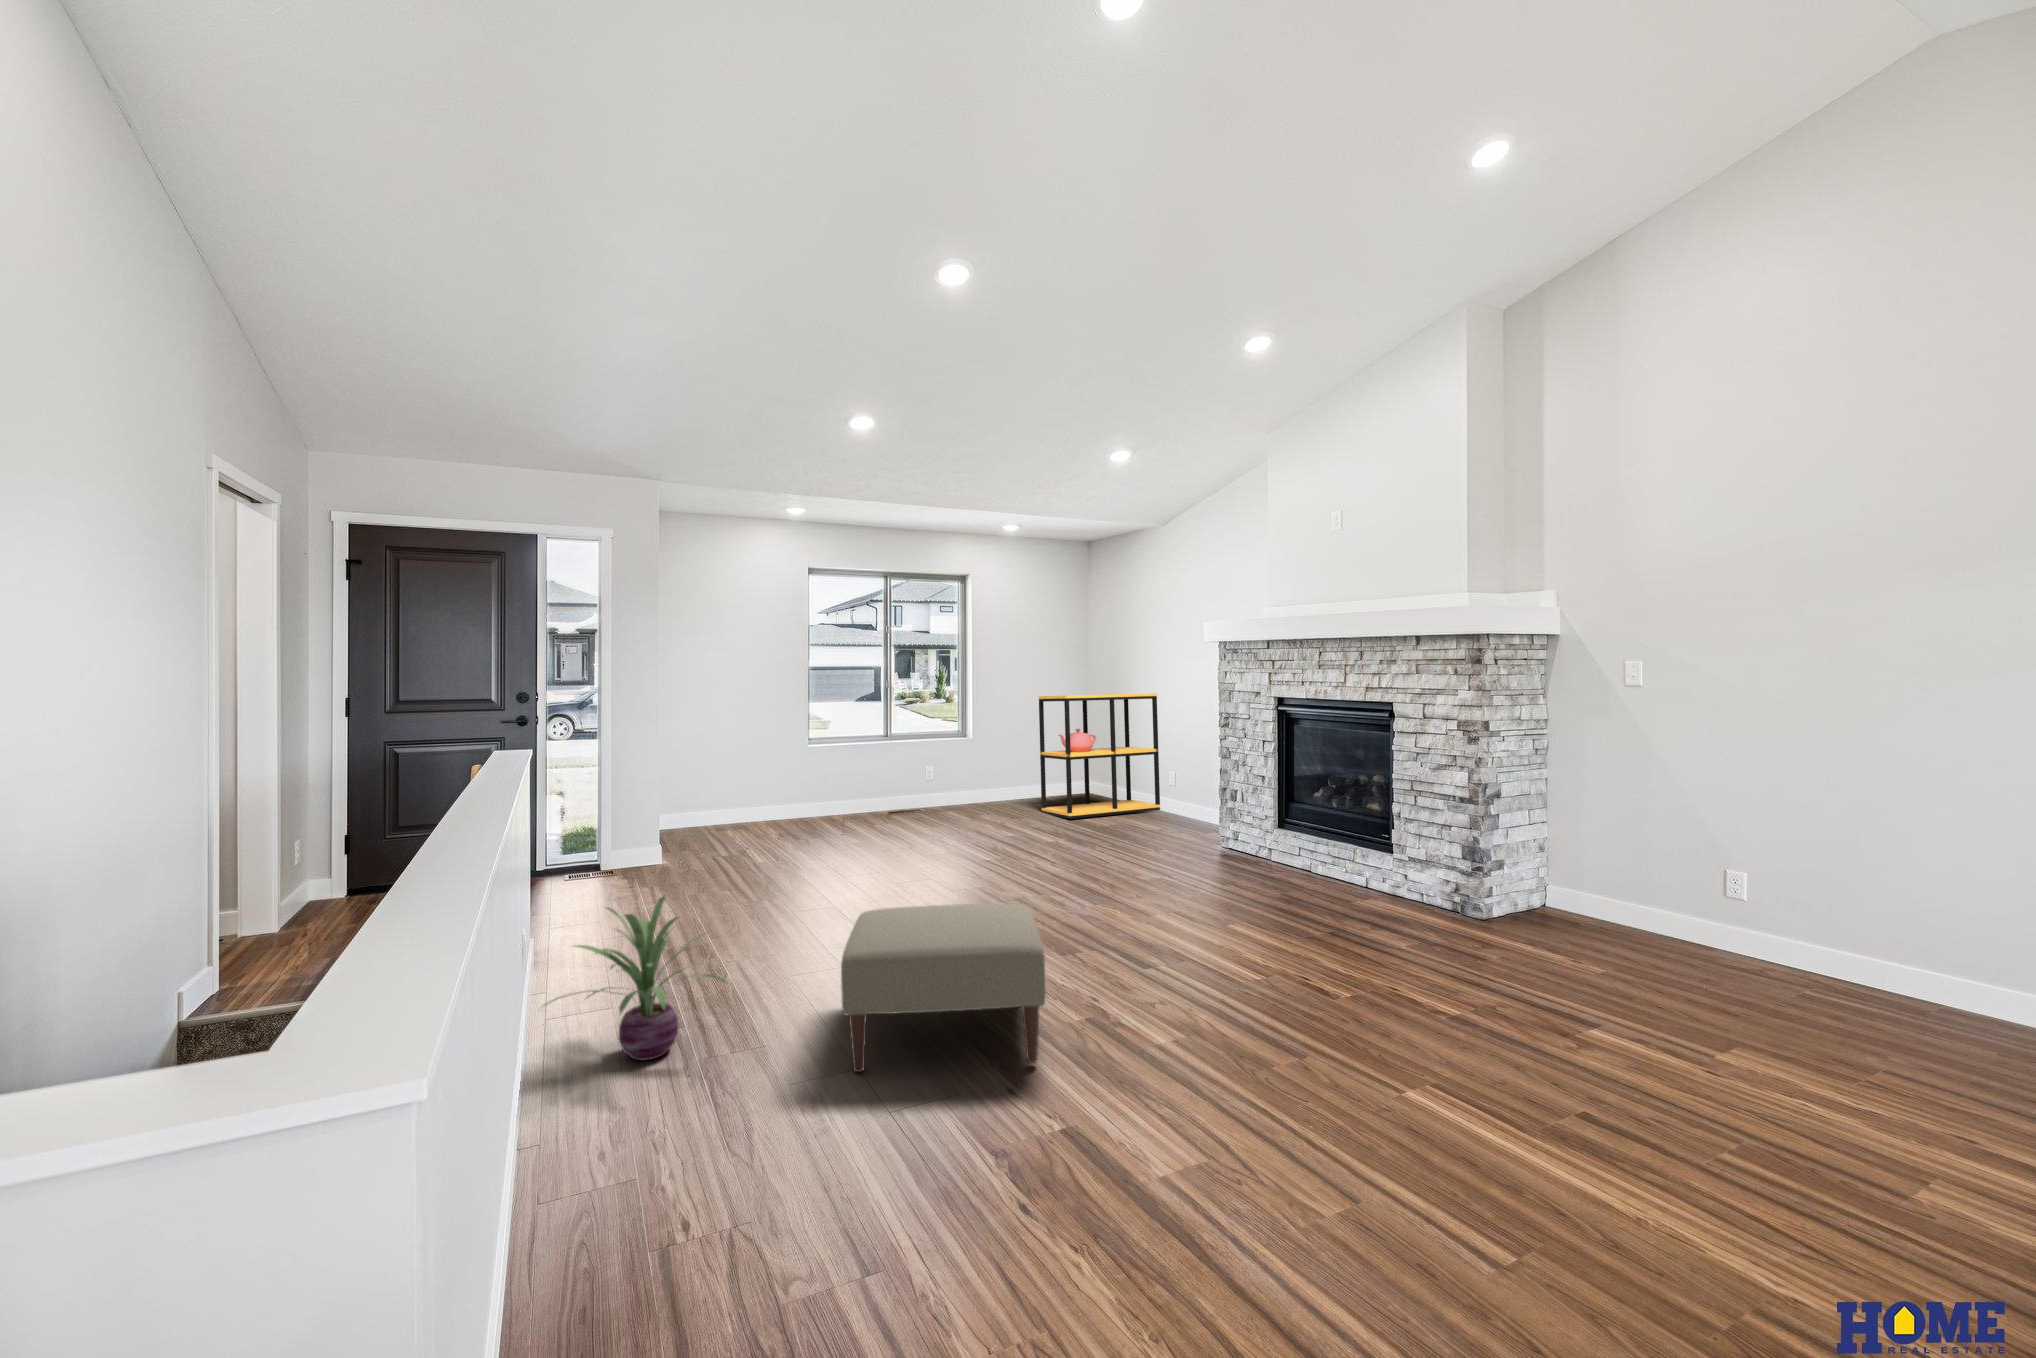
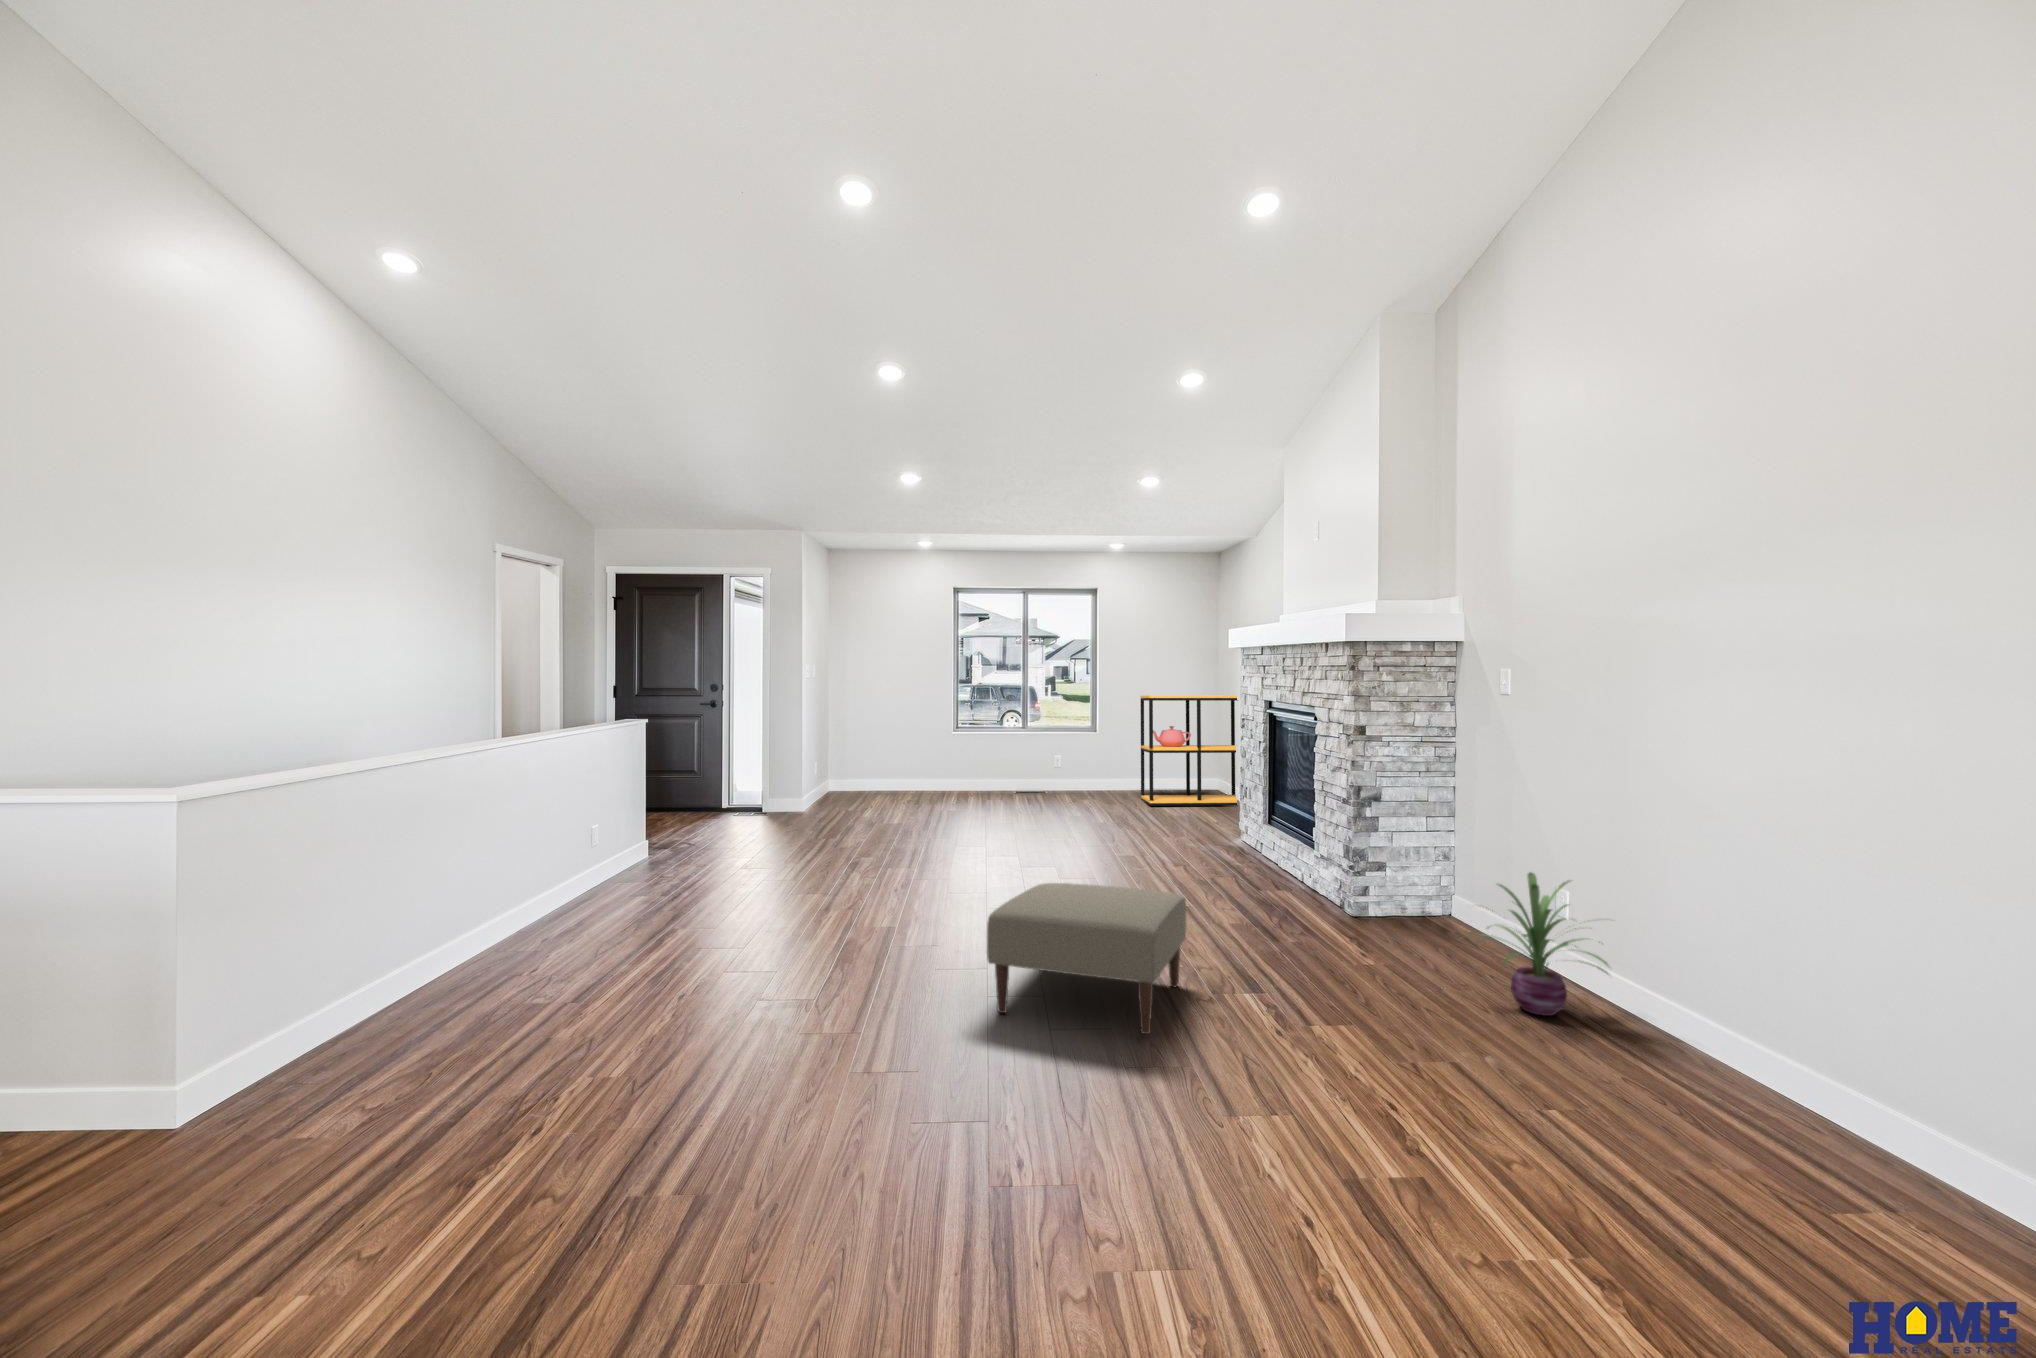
decorative plant: present [545,896,726,1061] -> present [1465,872,1608,1016]
ottoman: present [841,903,1046,1072] -> present [987,883,1186,1034]

